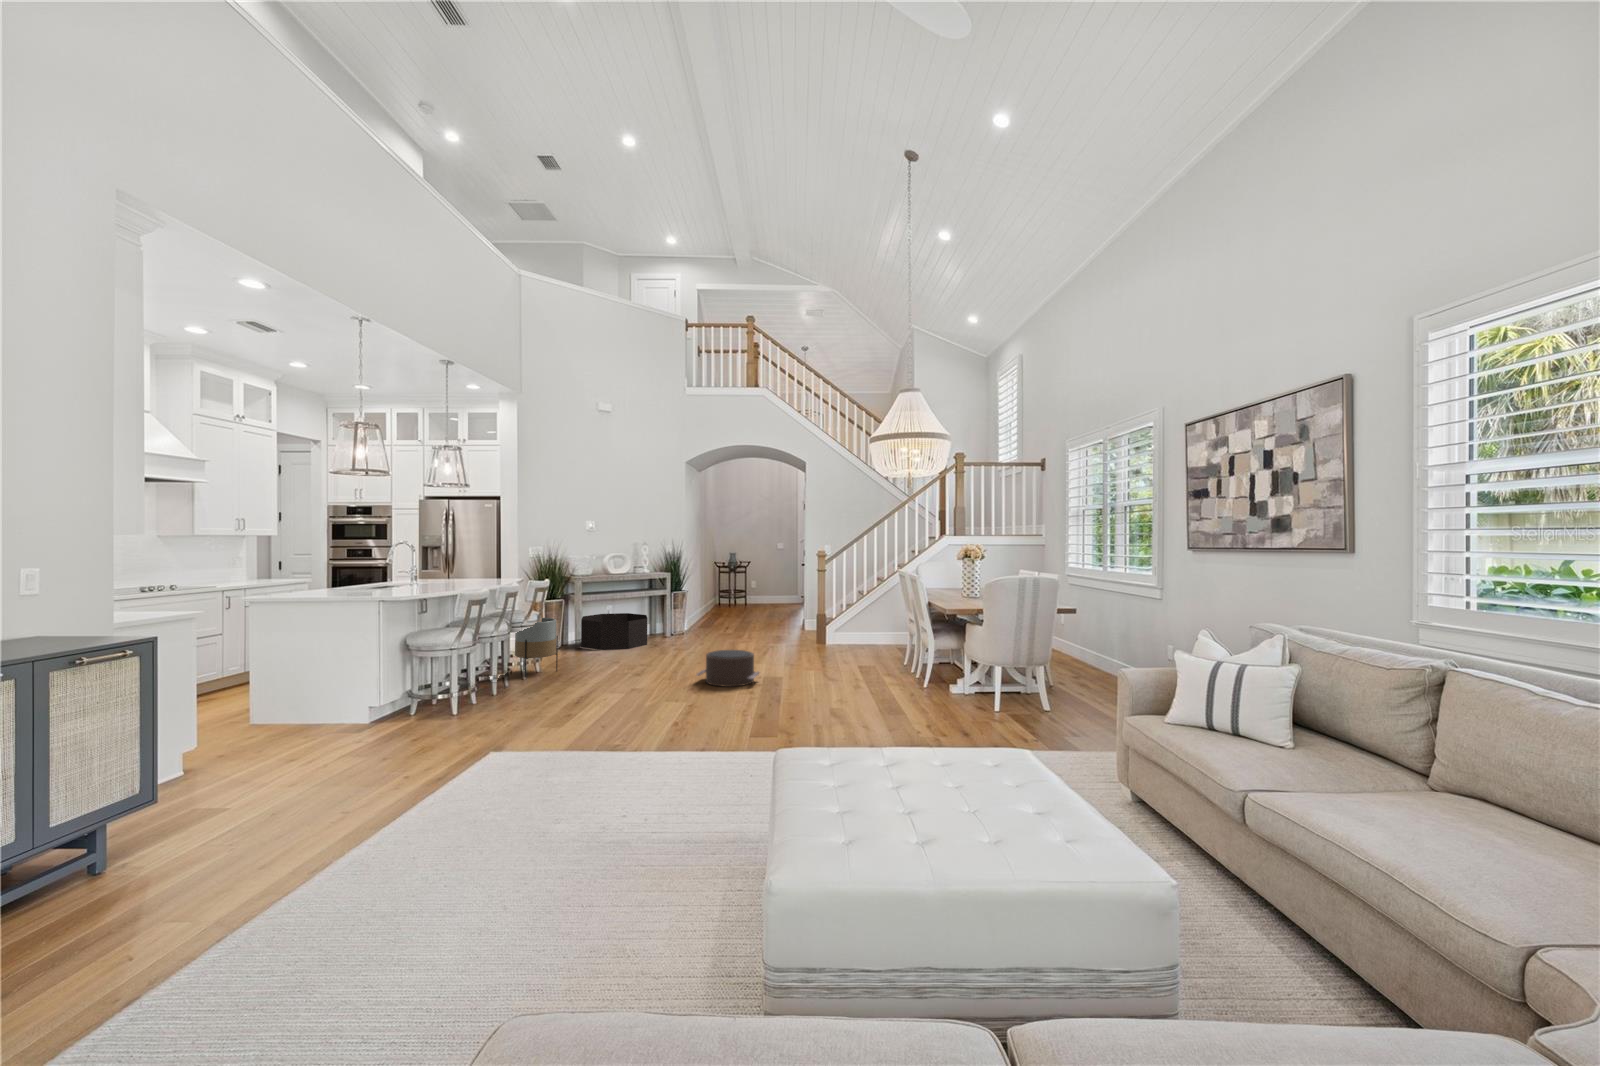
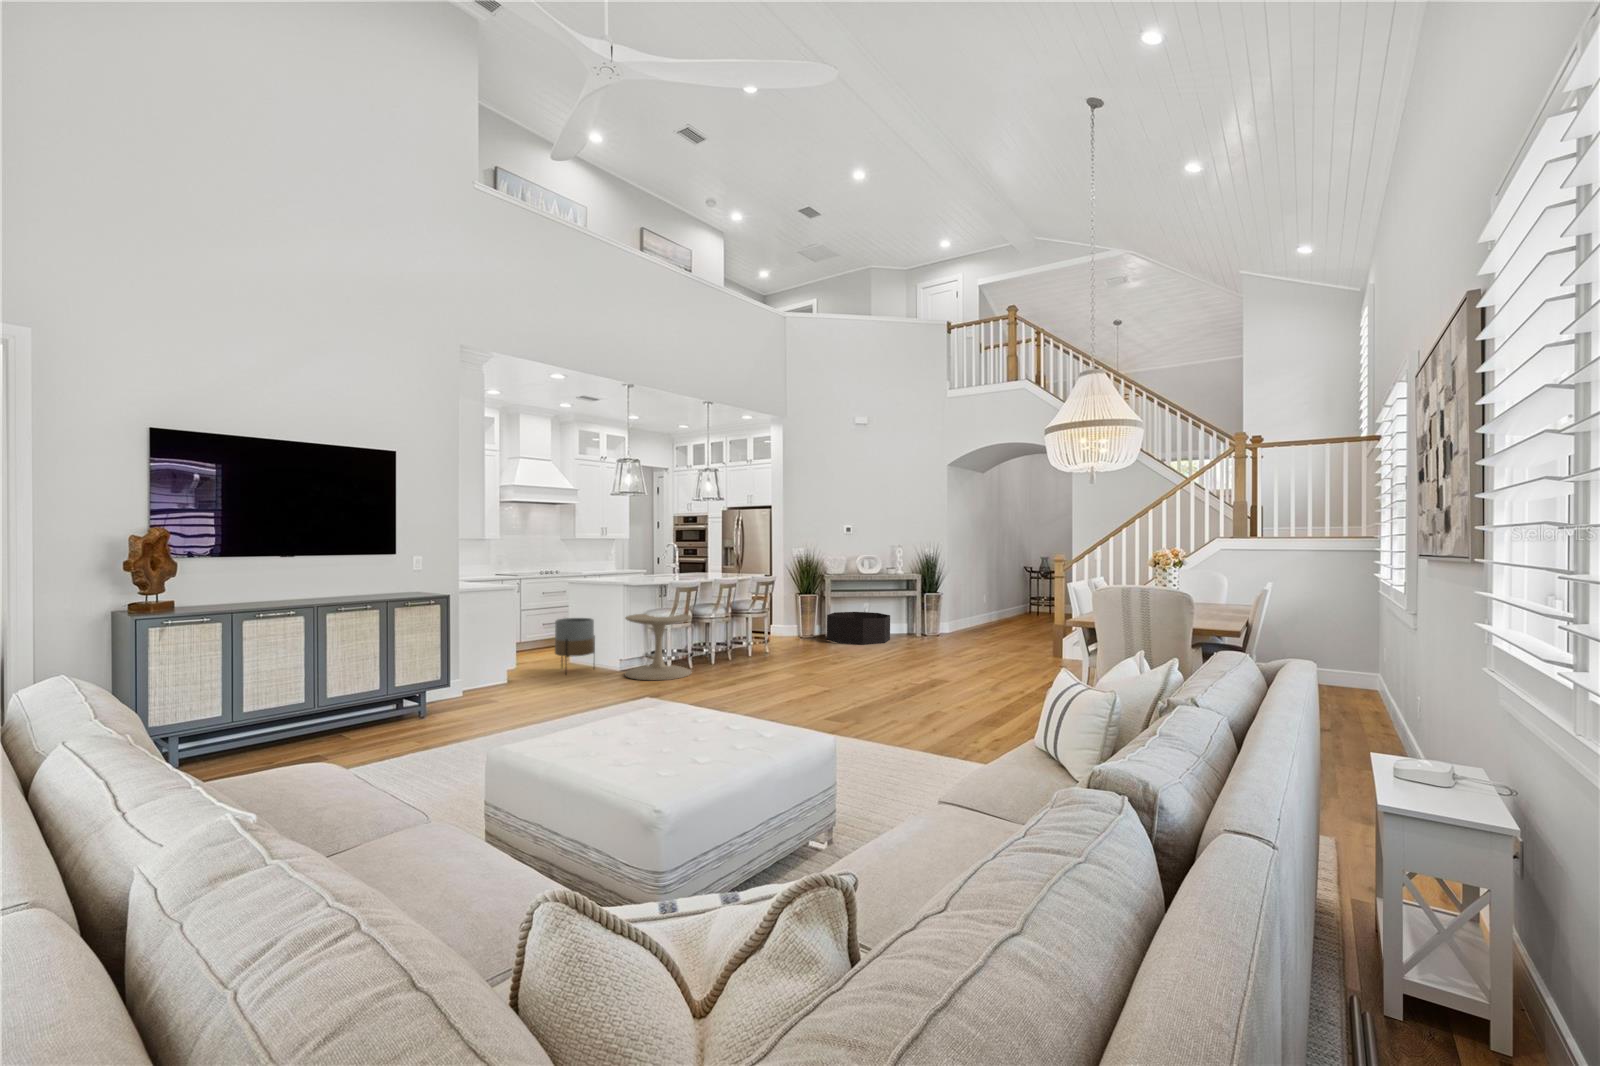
planter: present [515,618,558,677] -> present [555,618,595,658]
side table: none [388,636,487,730] -> present [625,614,692,680]
pouf: present [697,650,759,687] -> none [867,648,929,683]

